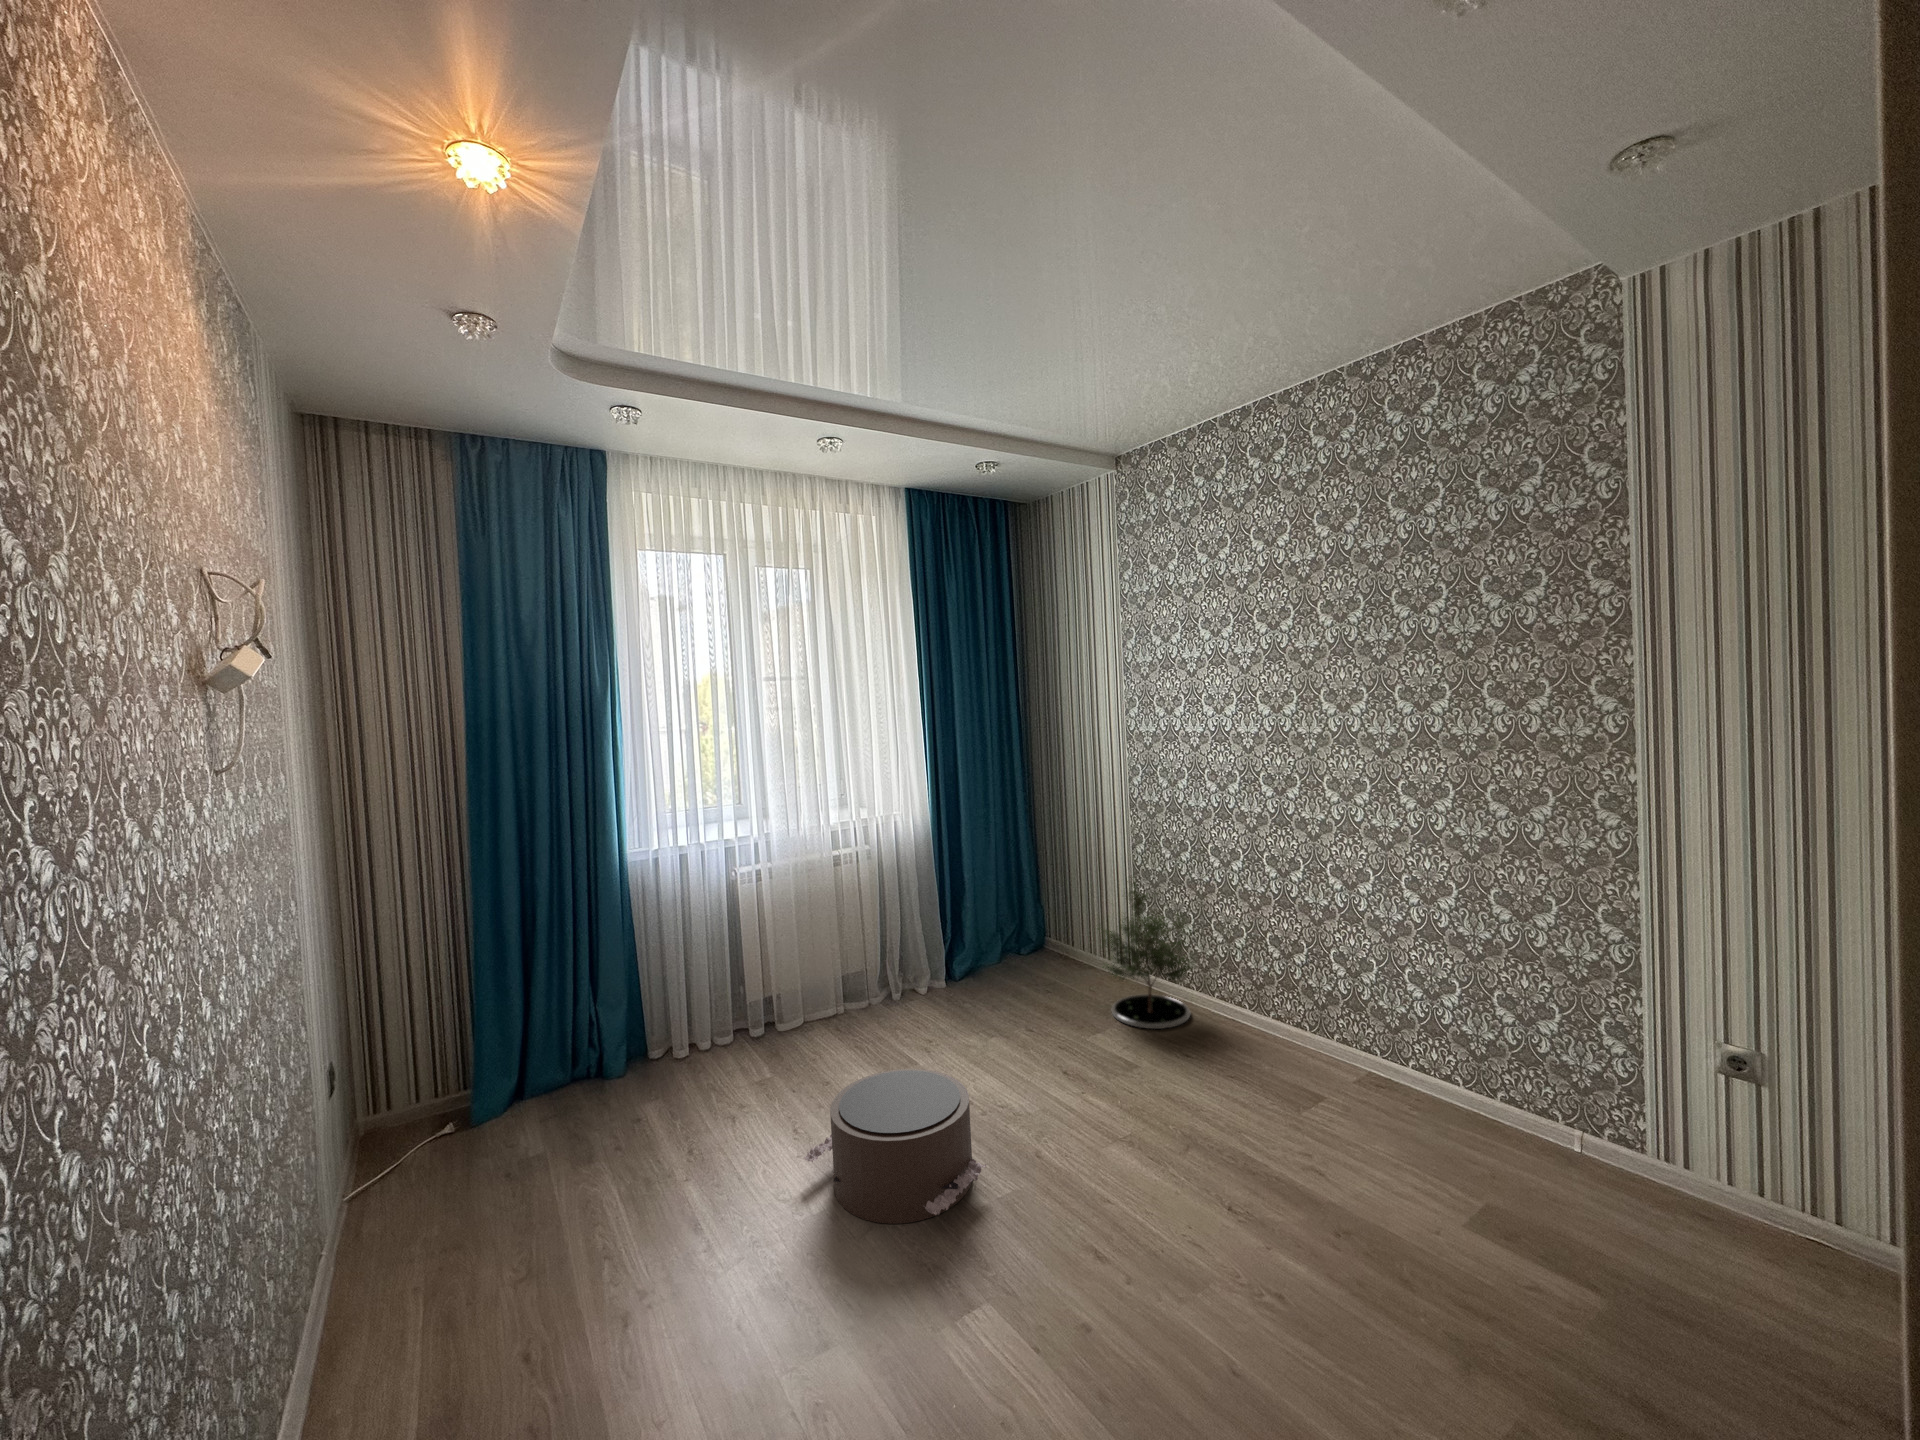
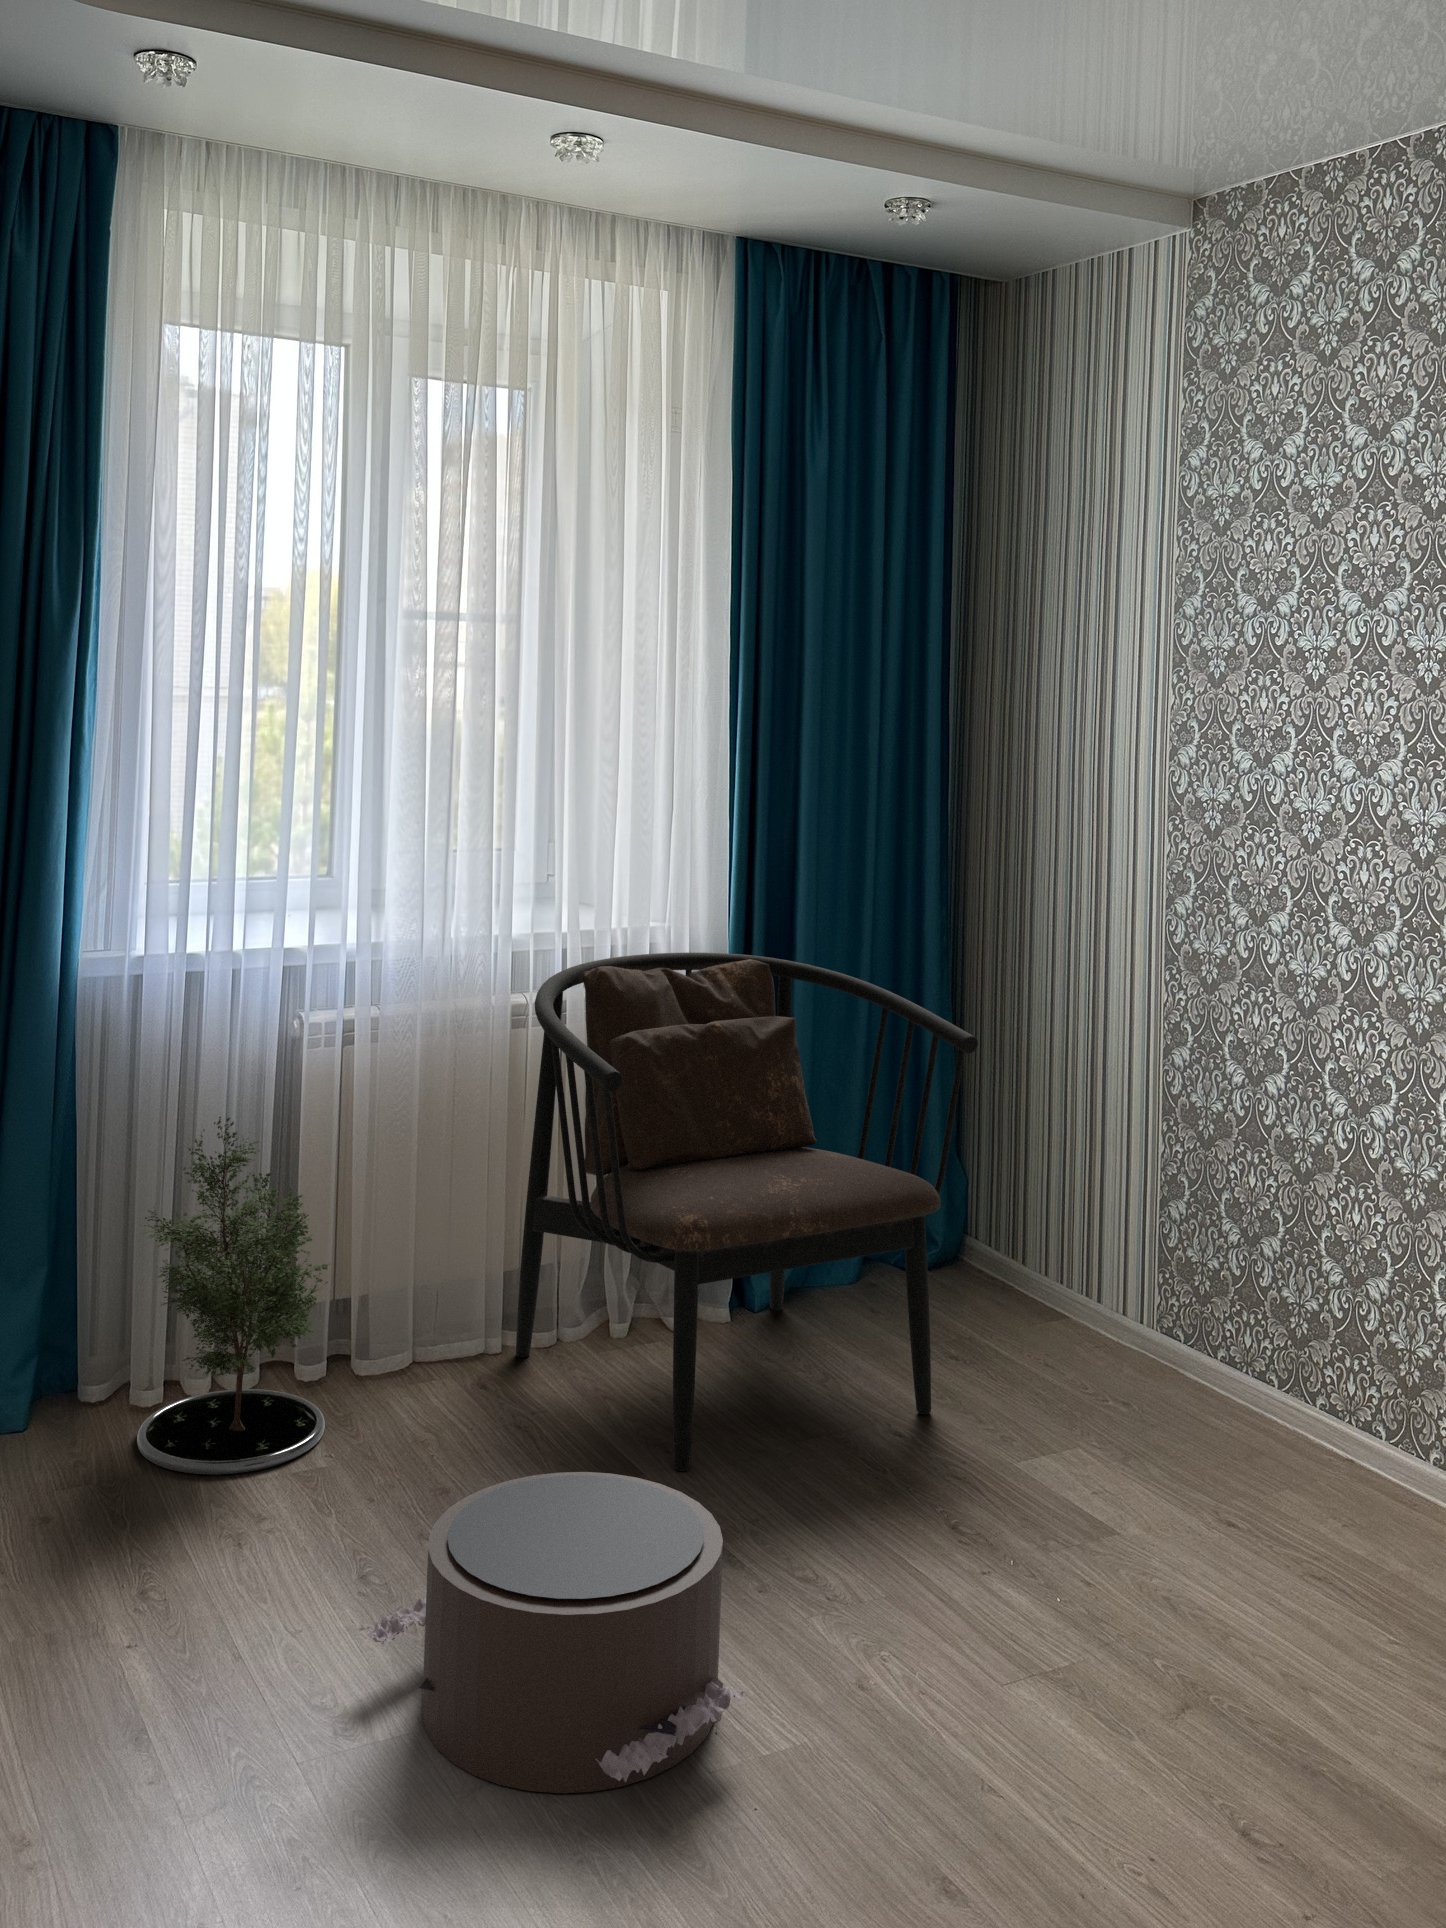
armchair: none [846,822,1051,1061] -> present [516,952,978,1471]
potted tree: present [1098,877,1193,1029] -> present [137,1117,331,1475]

